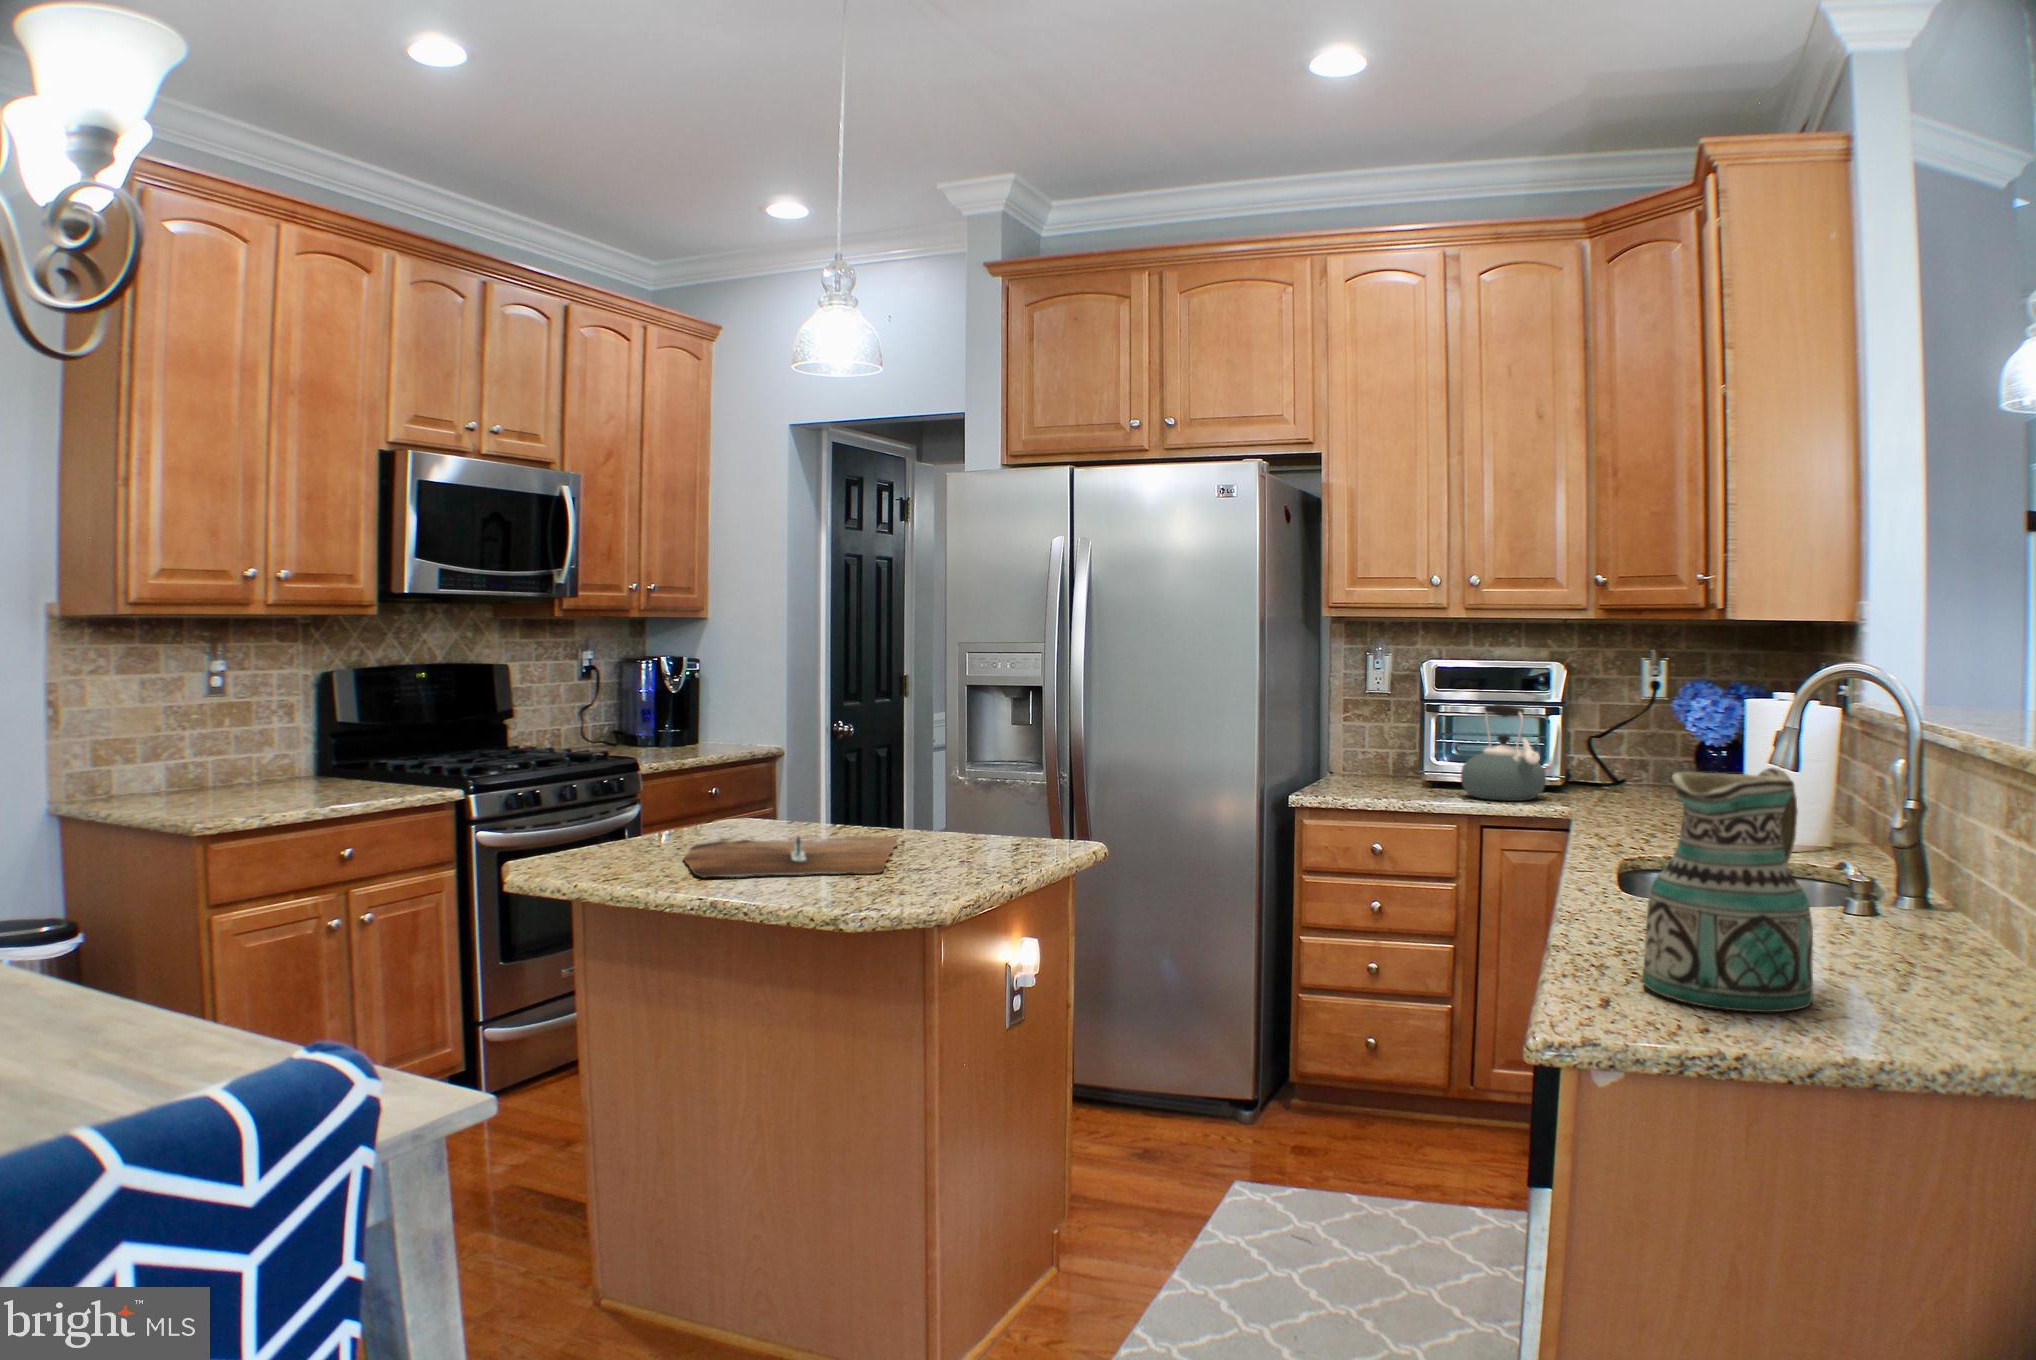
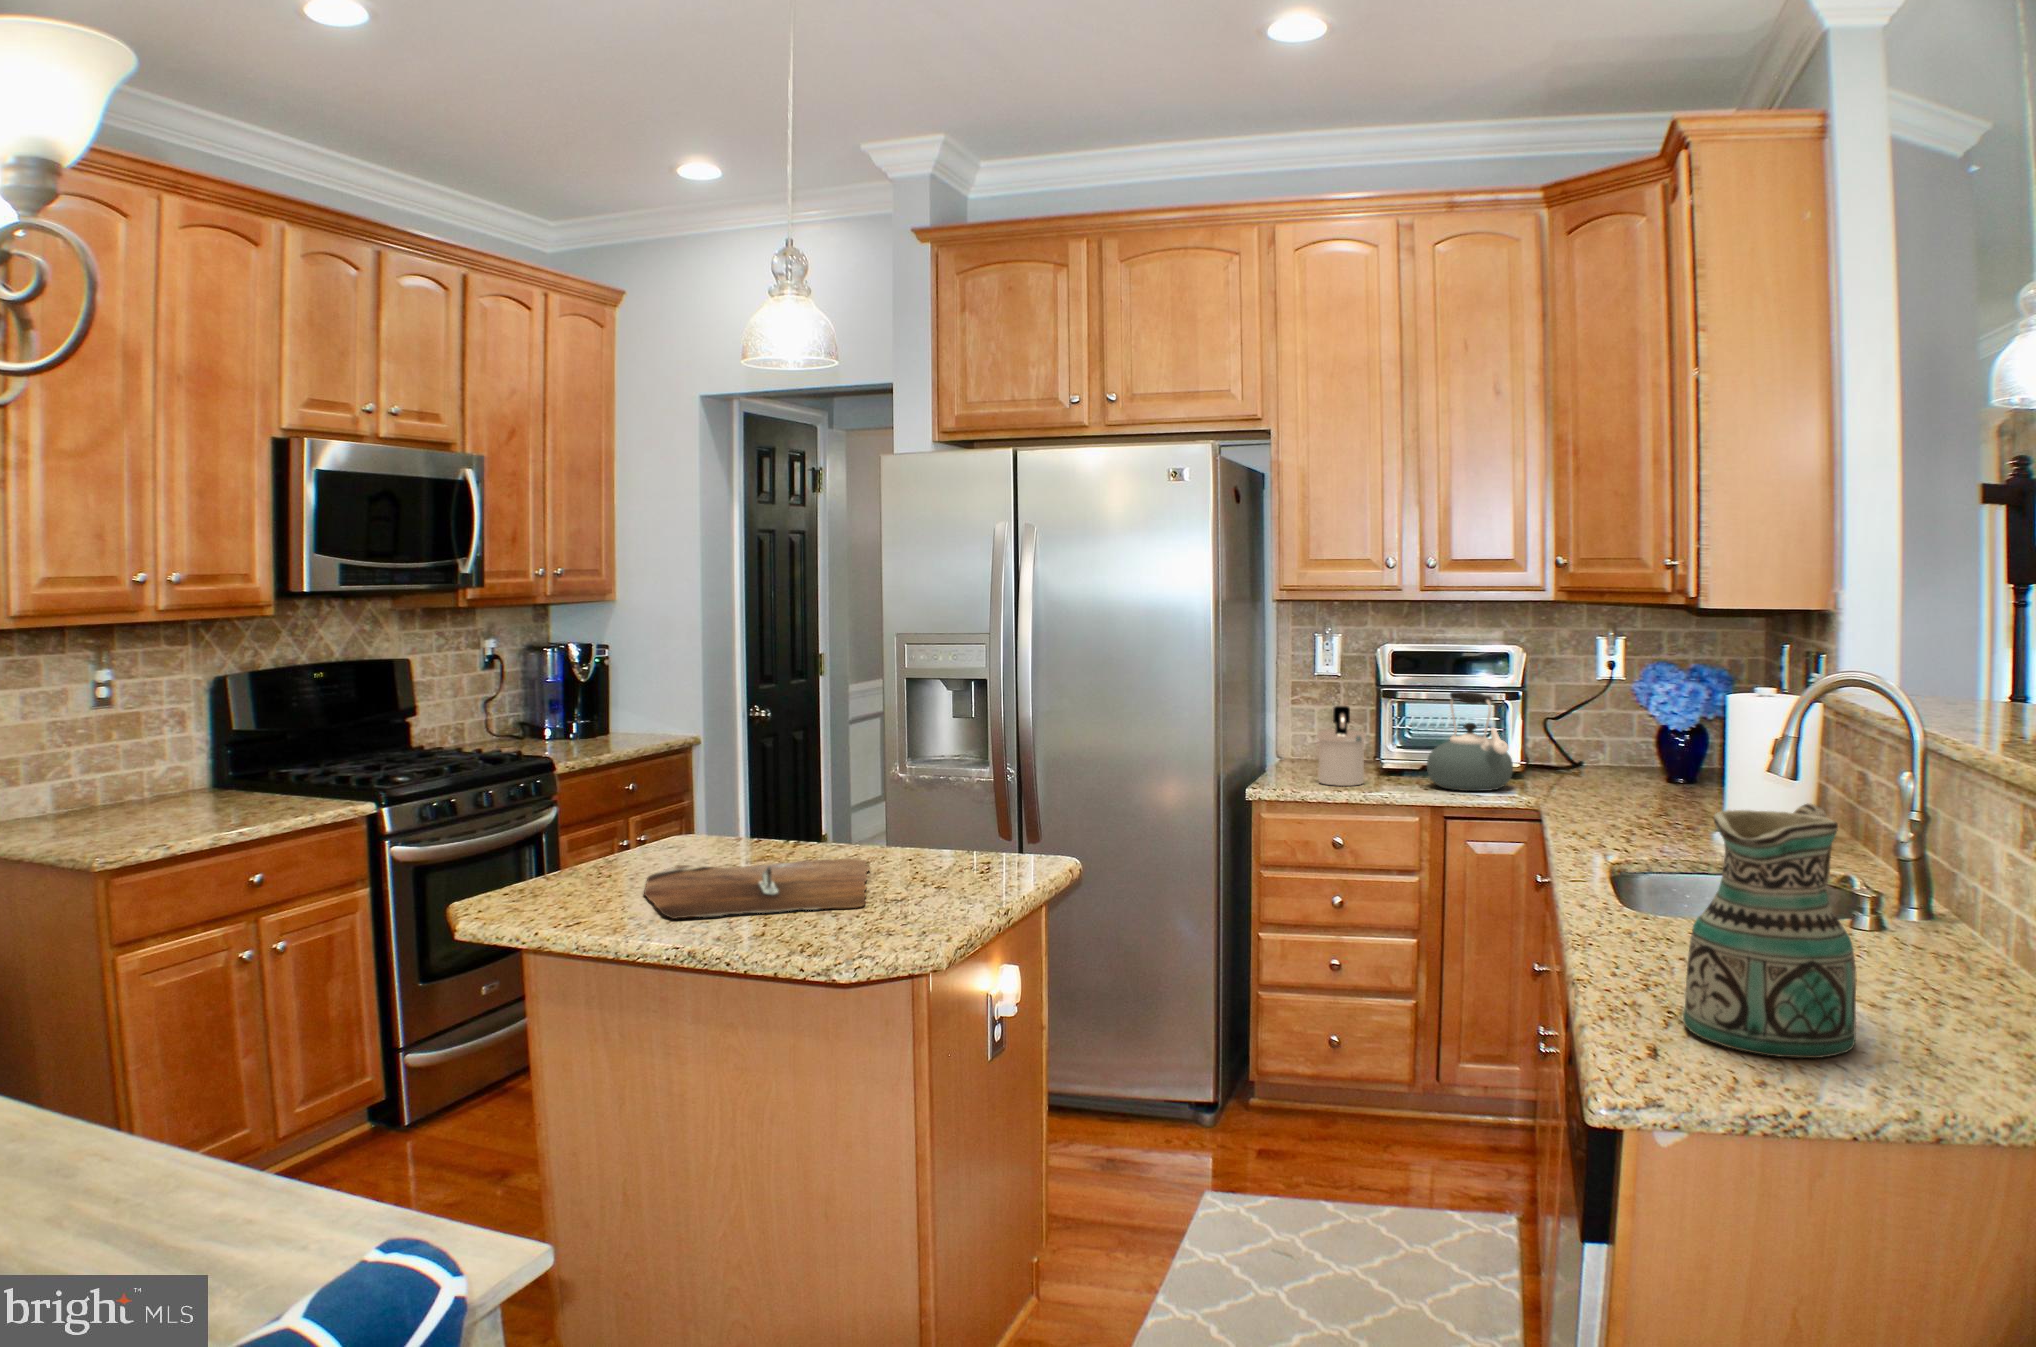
soap dispenser: none [1354,718,1402,794] -> present [1317,706,1366,786]

